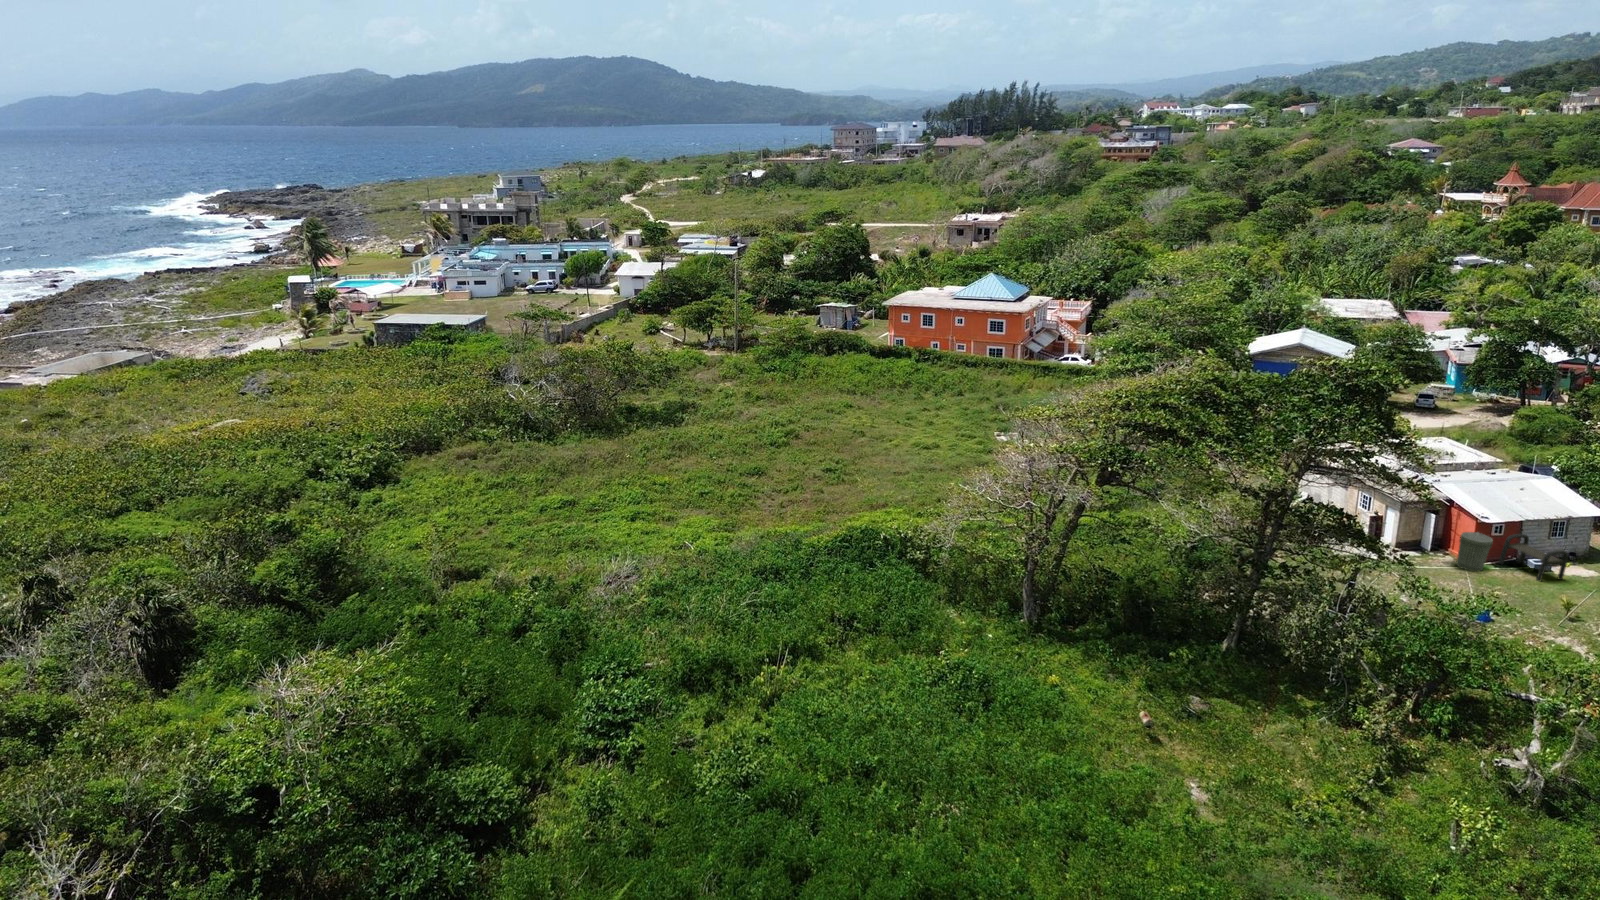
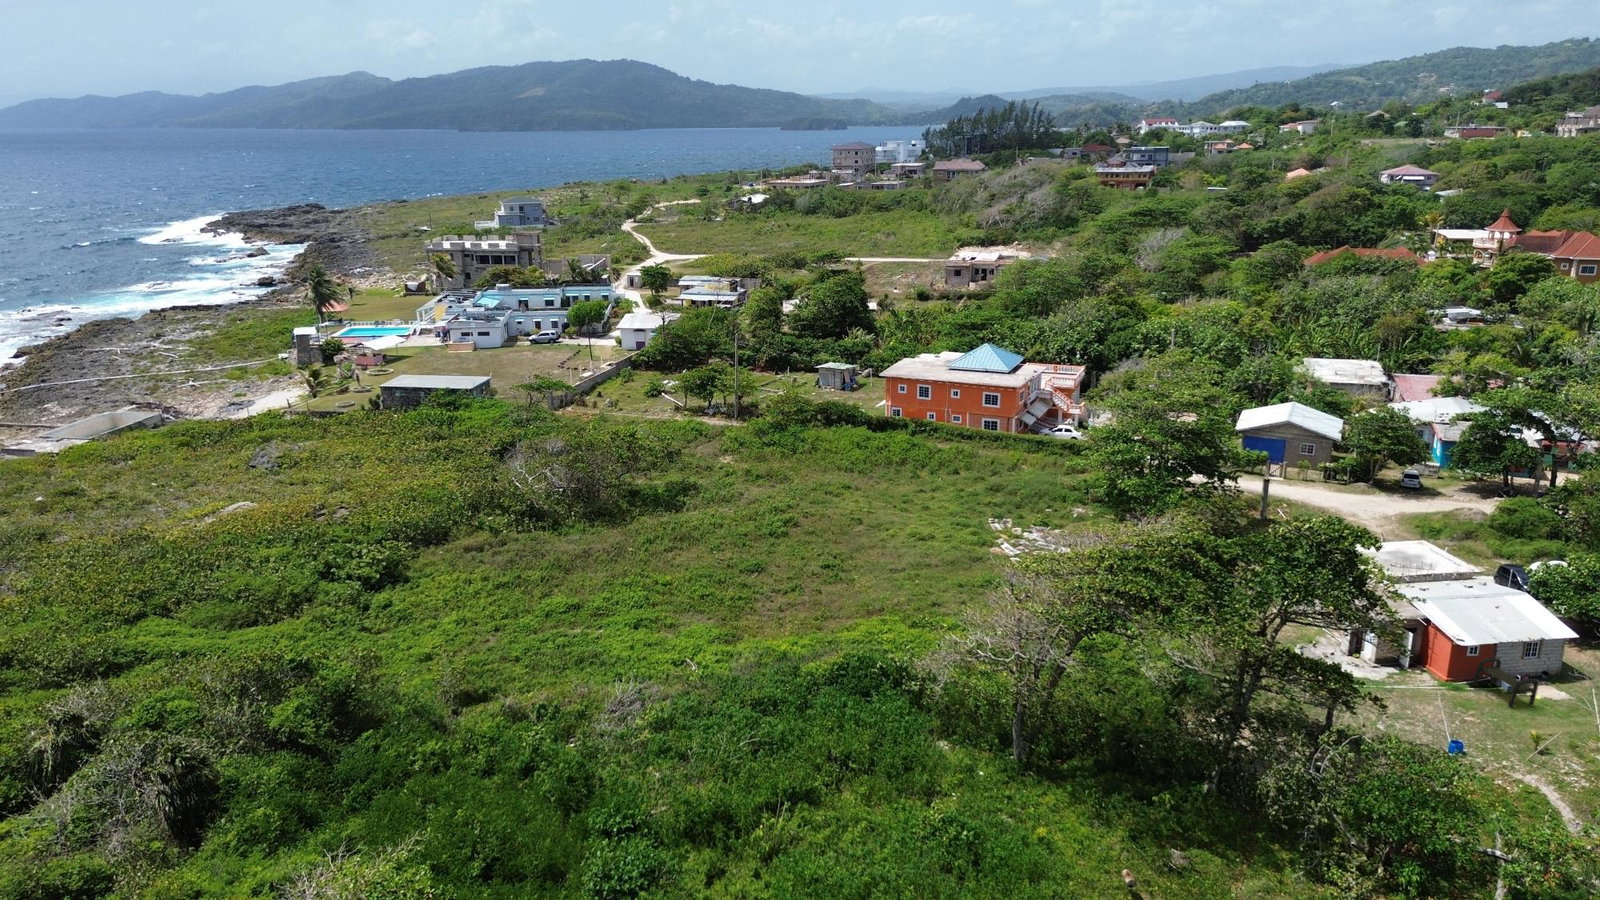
trash can: present [1457,532,1493,571] -> none [1432,655,1466,695]

